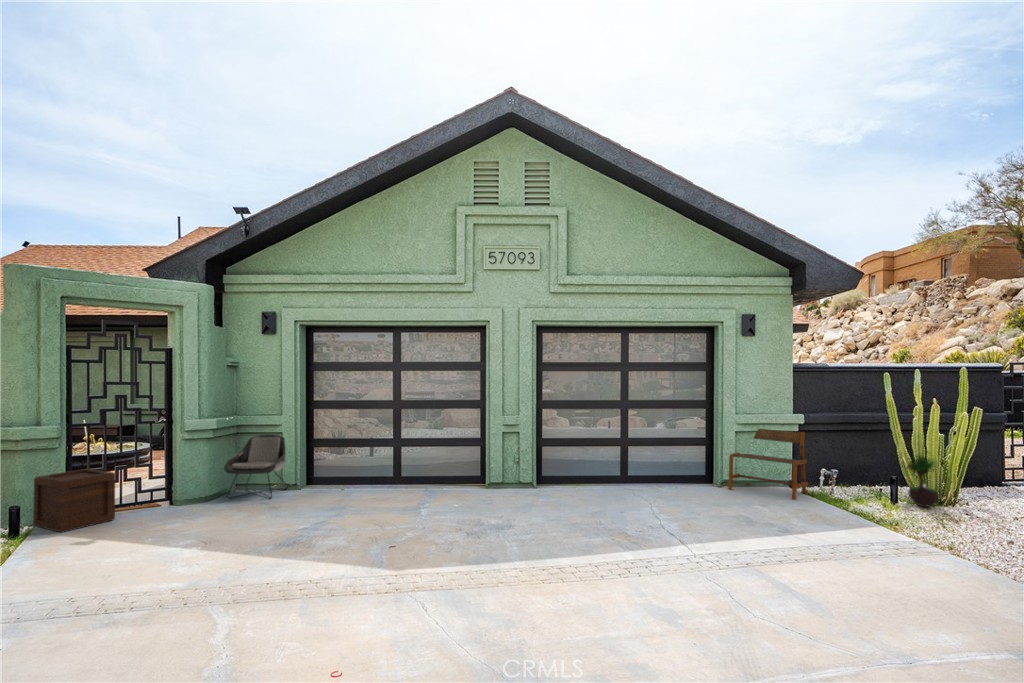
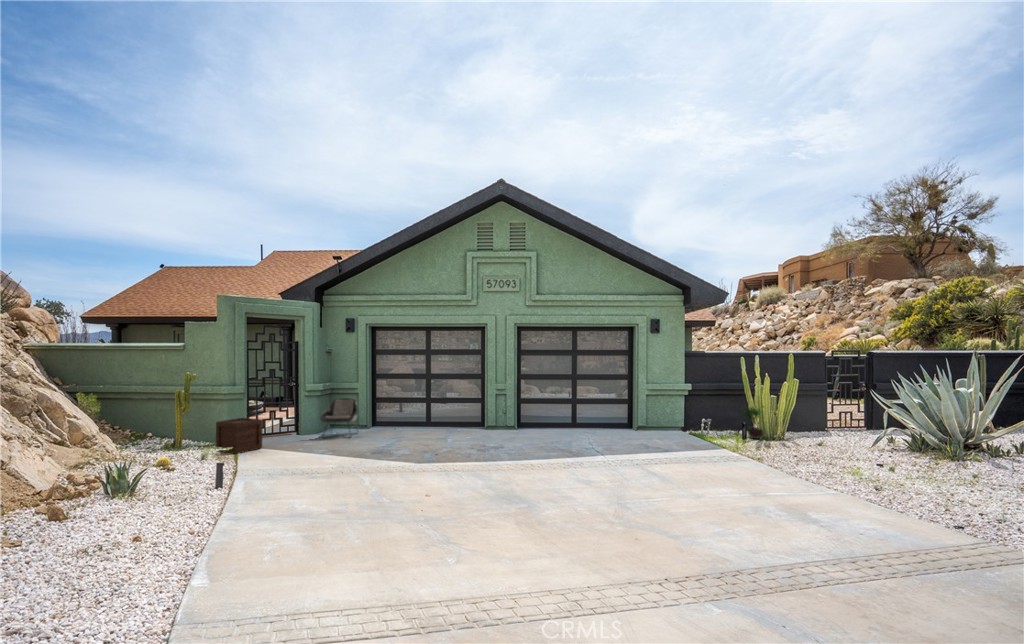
bench: present [728,429,808,500] -> none [641,392,690,436]

